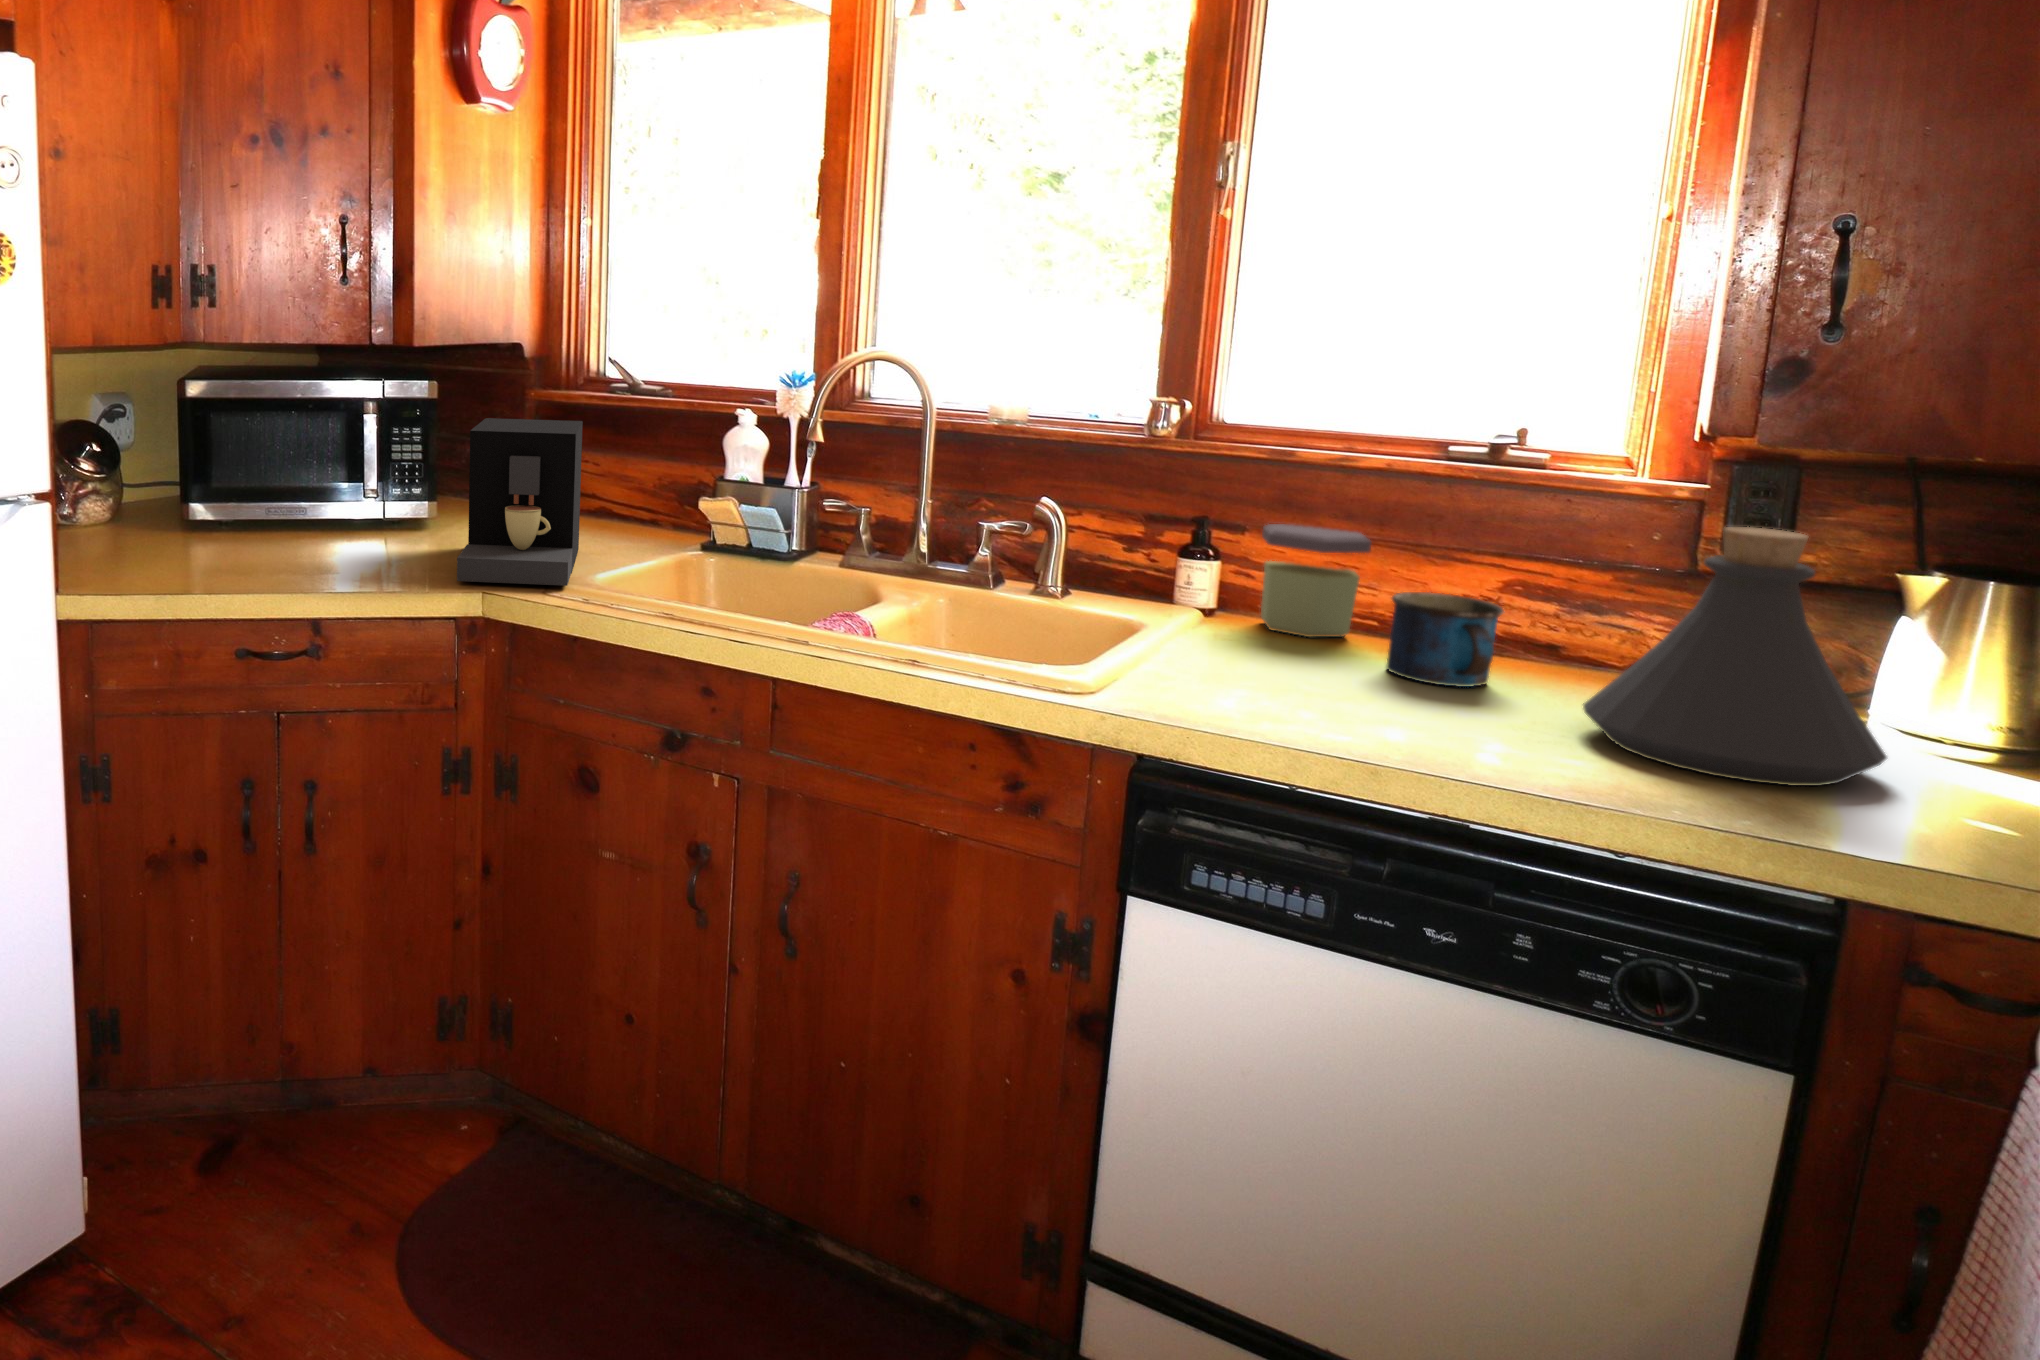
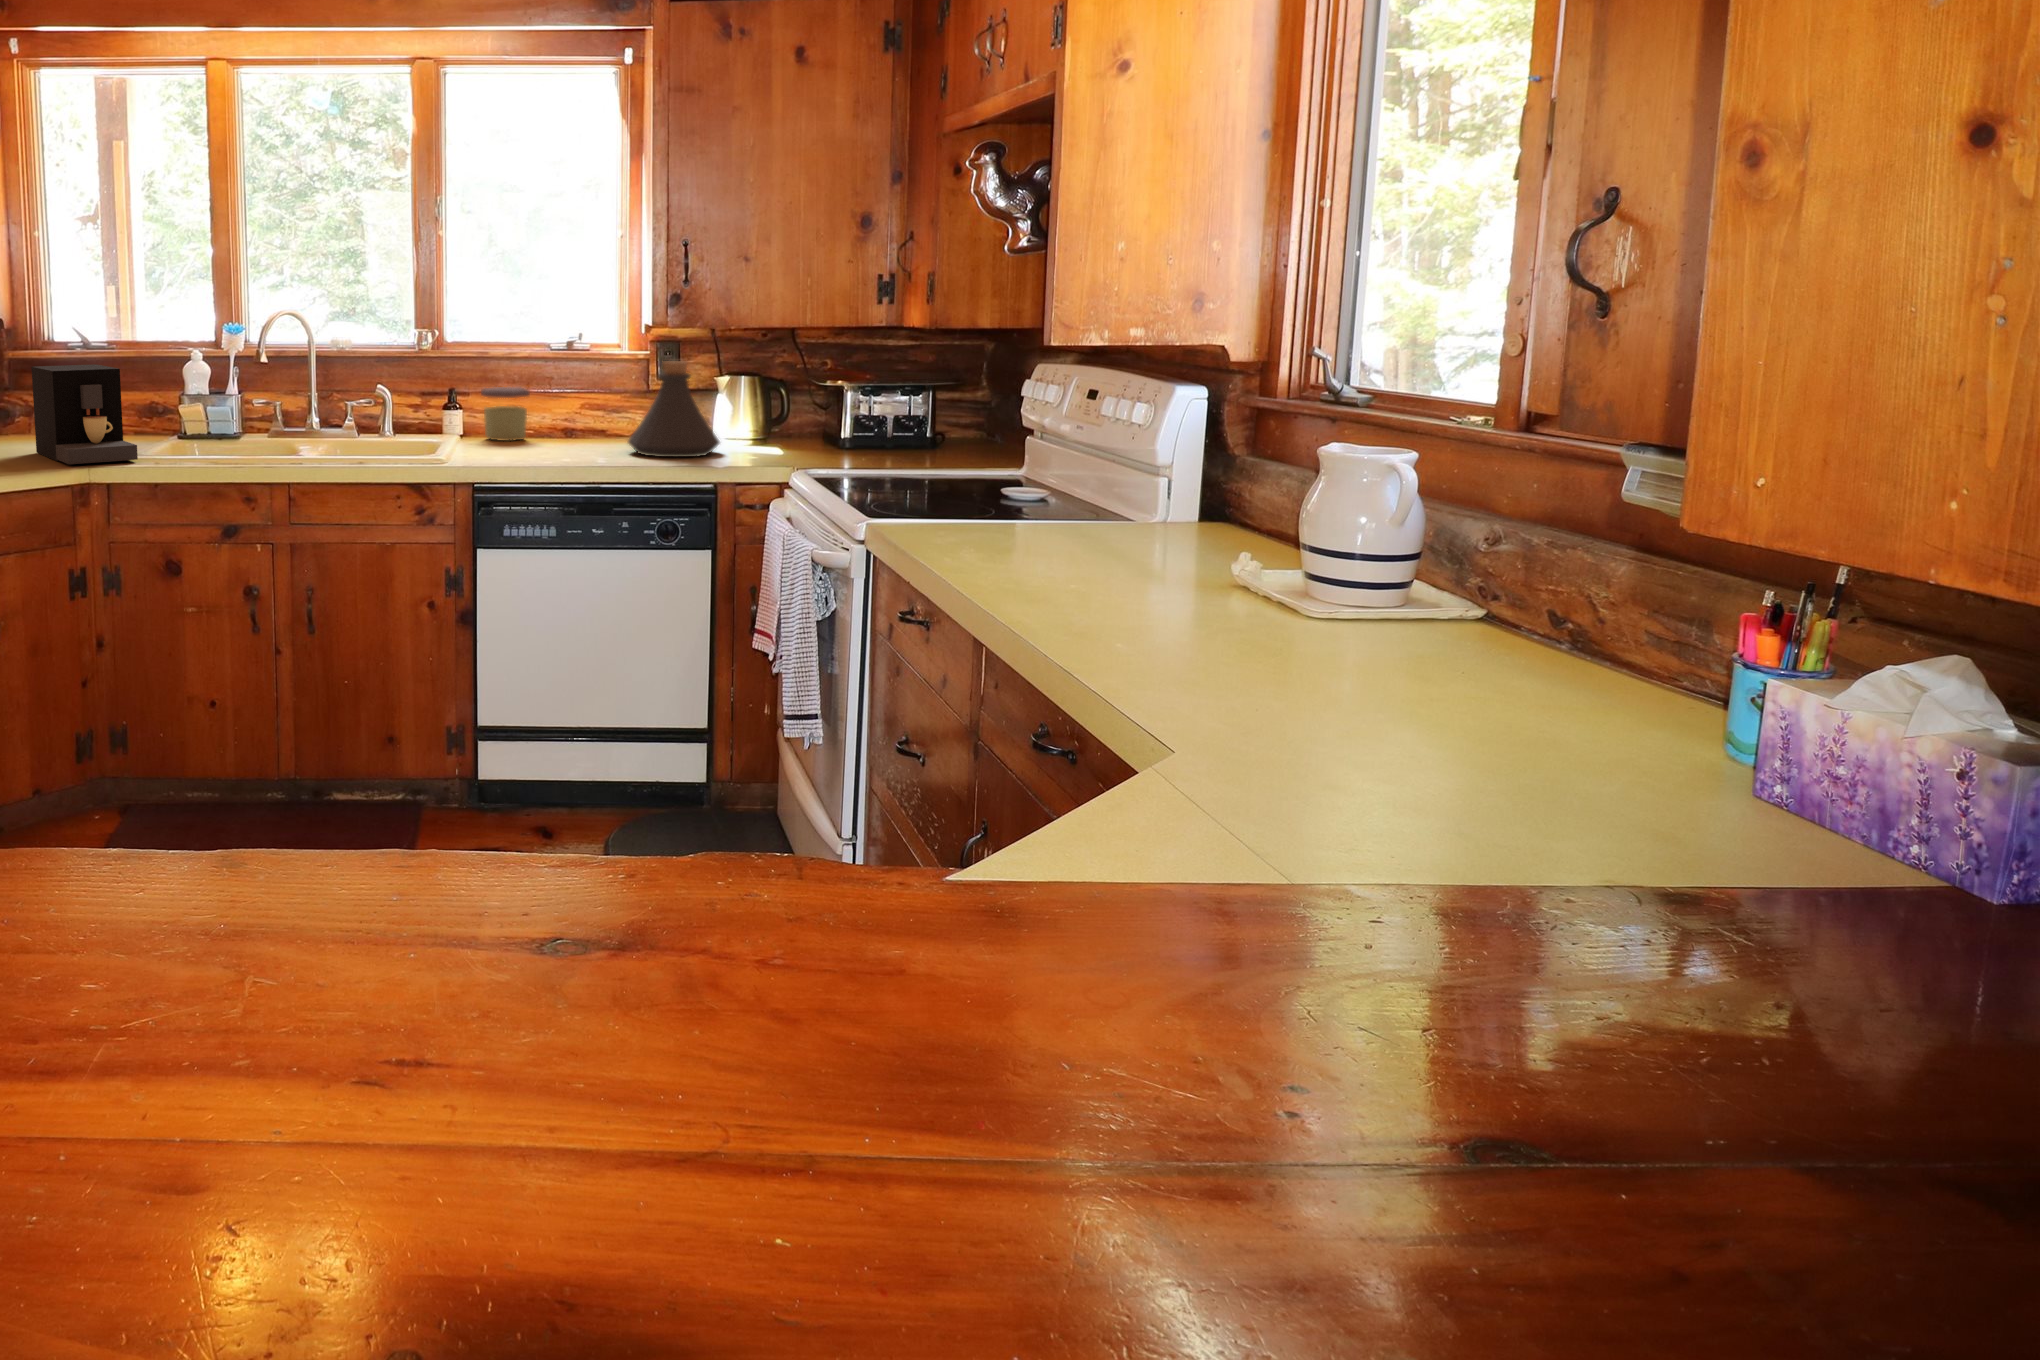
mug: present [1387,592,1504,687] -> none [547,409,591,448]

